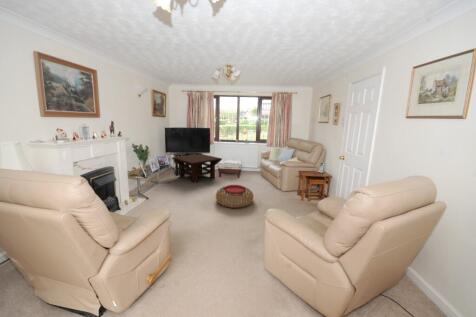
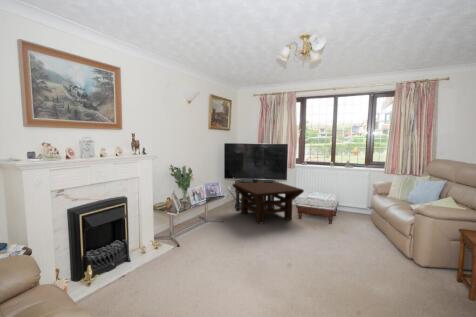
pouf: present [216,185,253,208] -> none [285,238,357,287]

